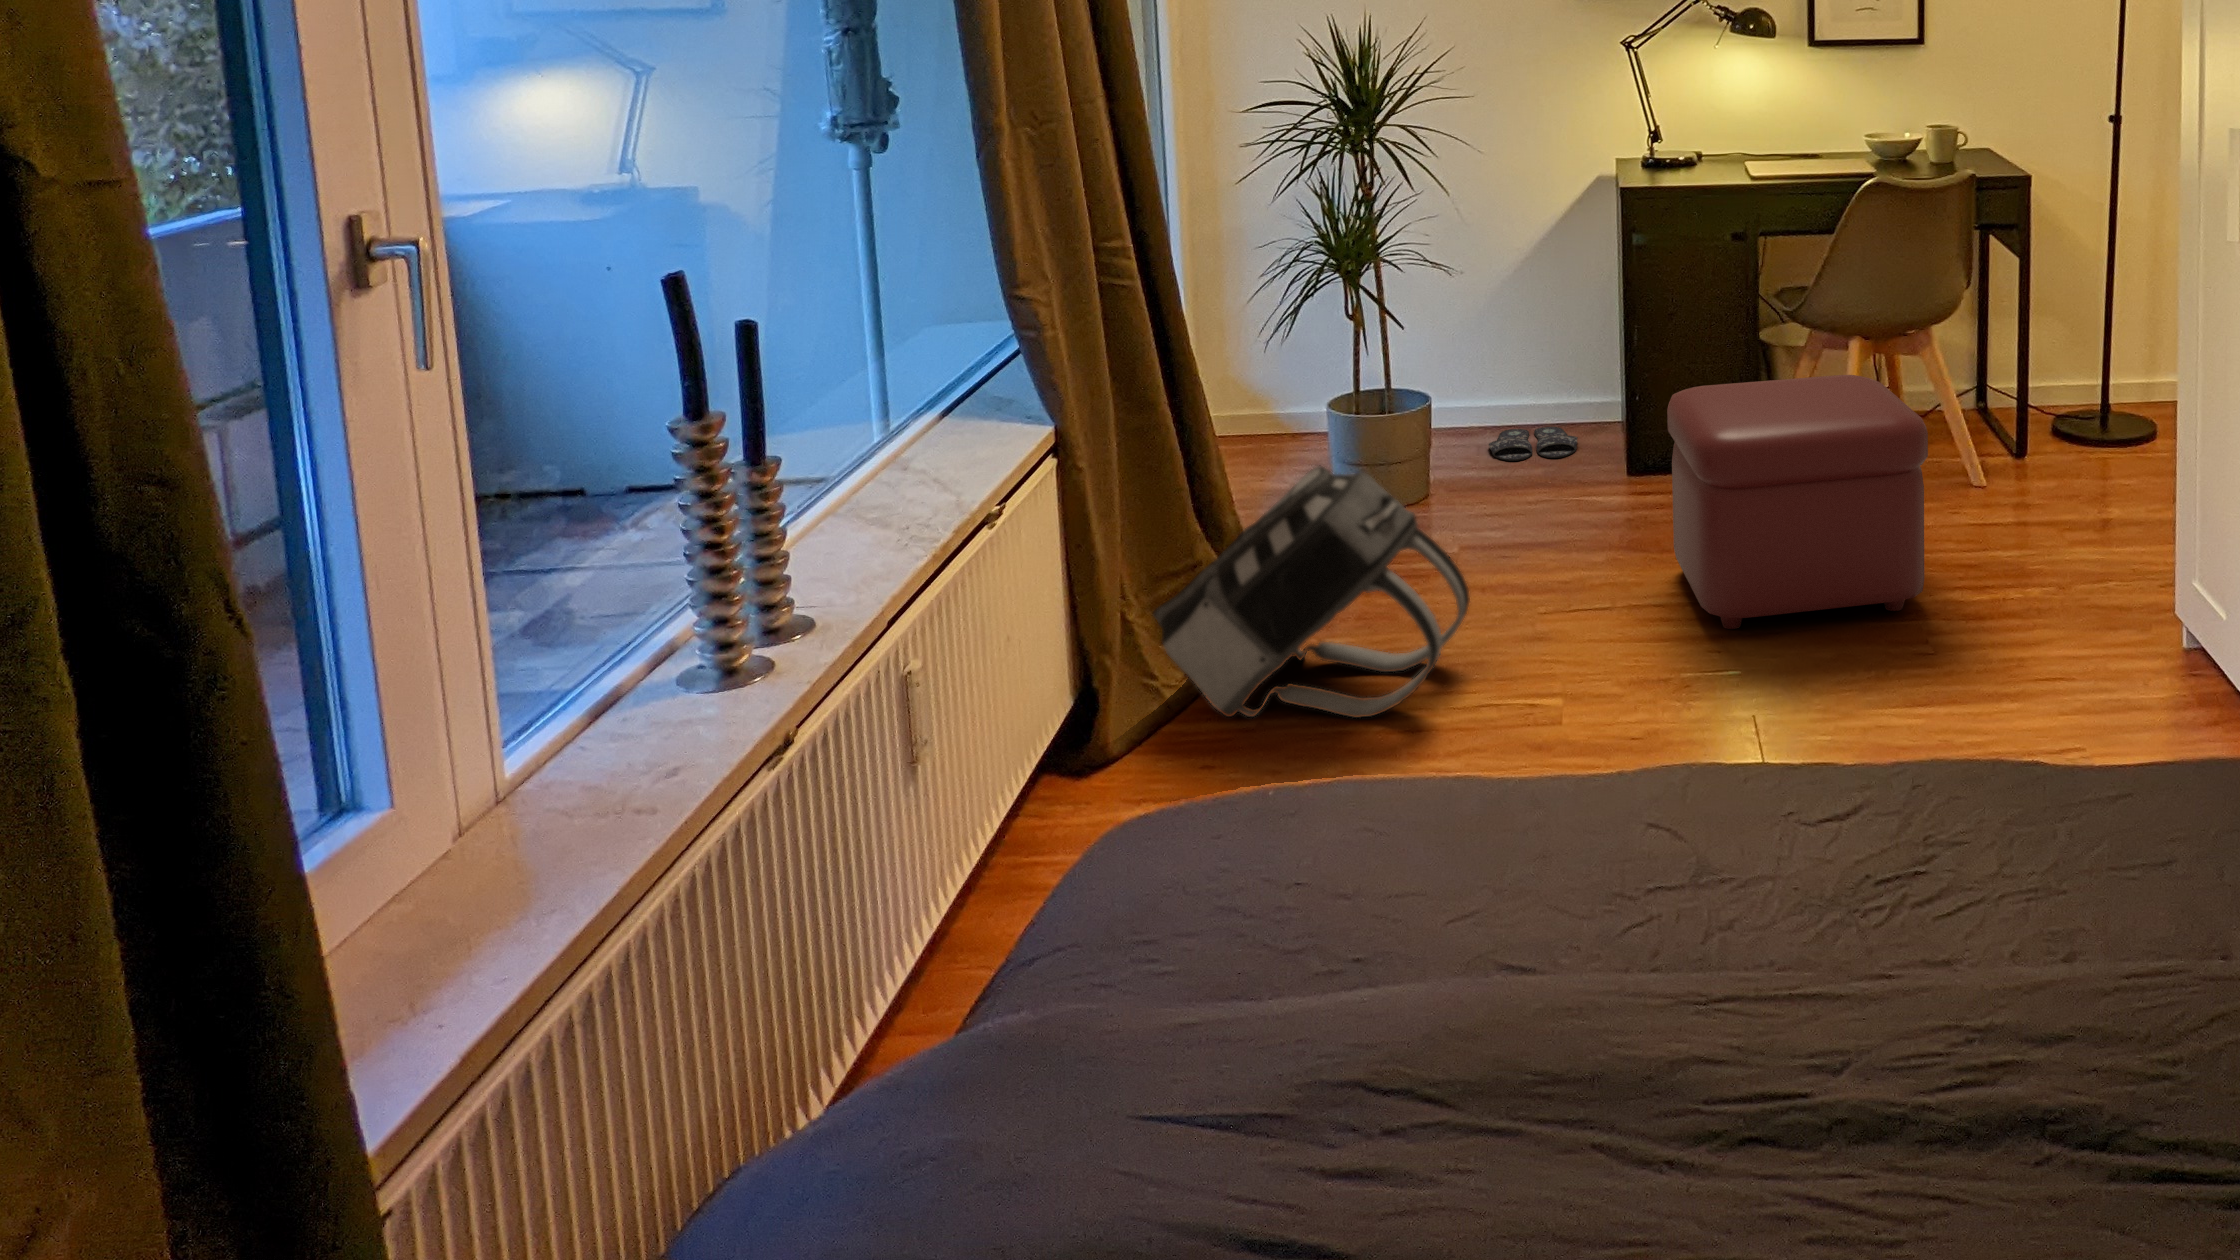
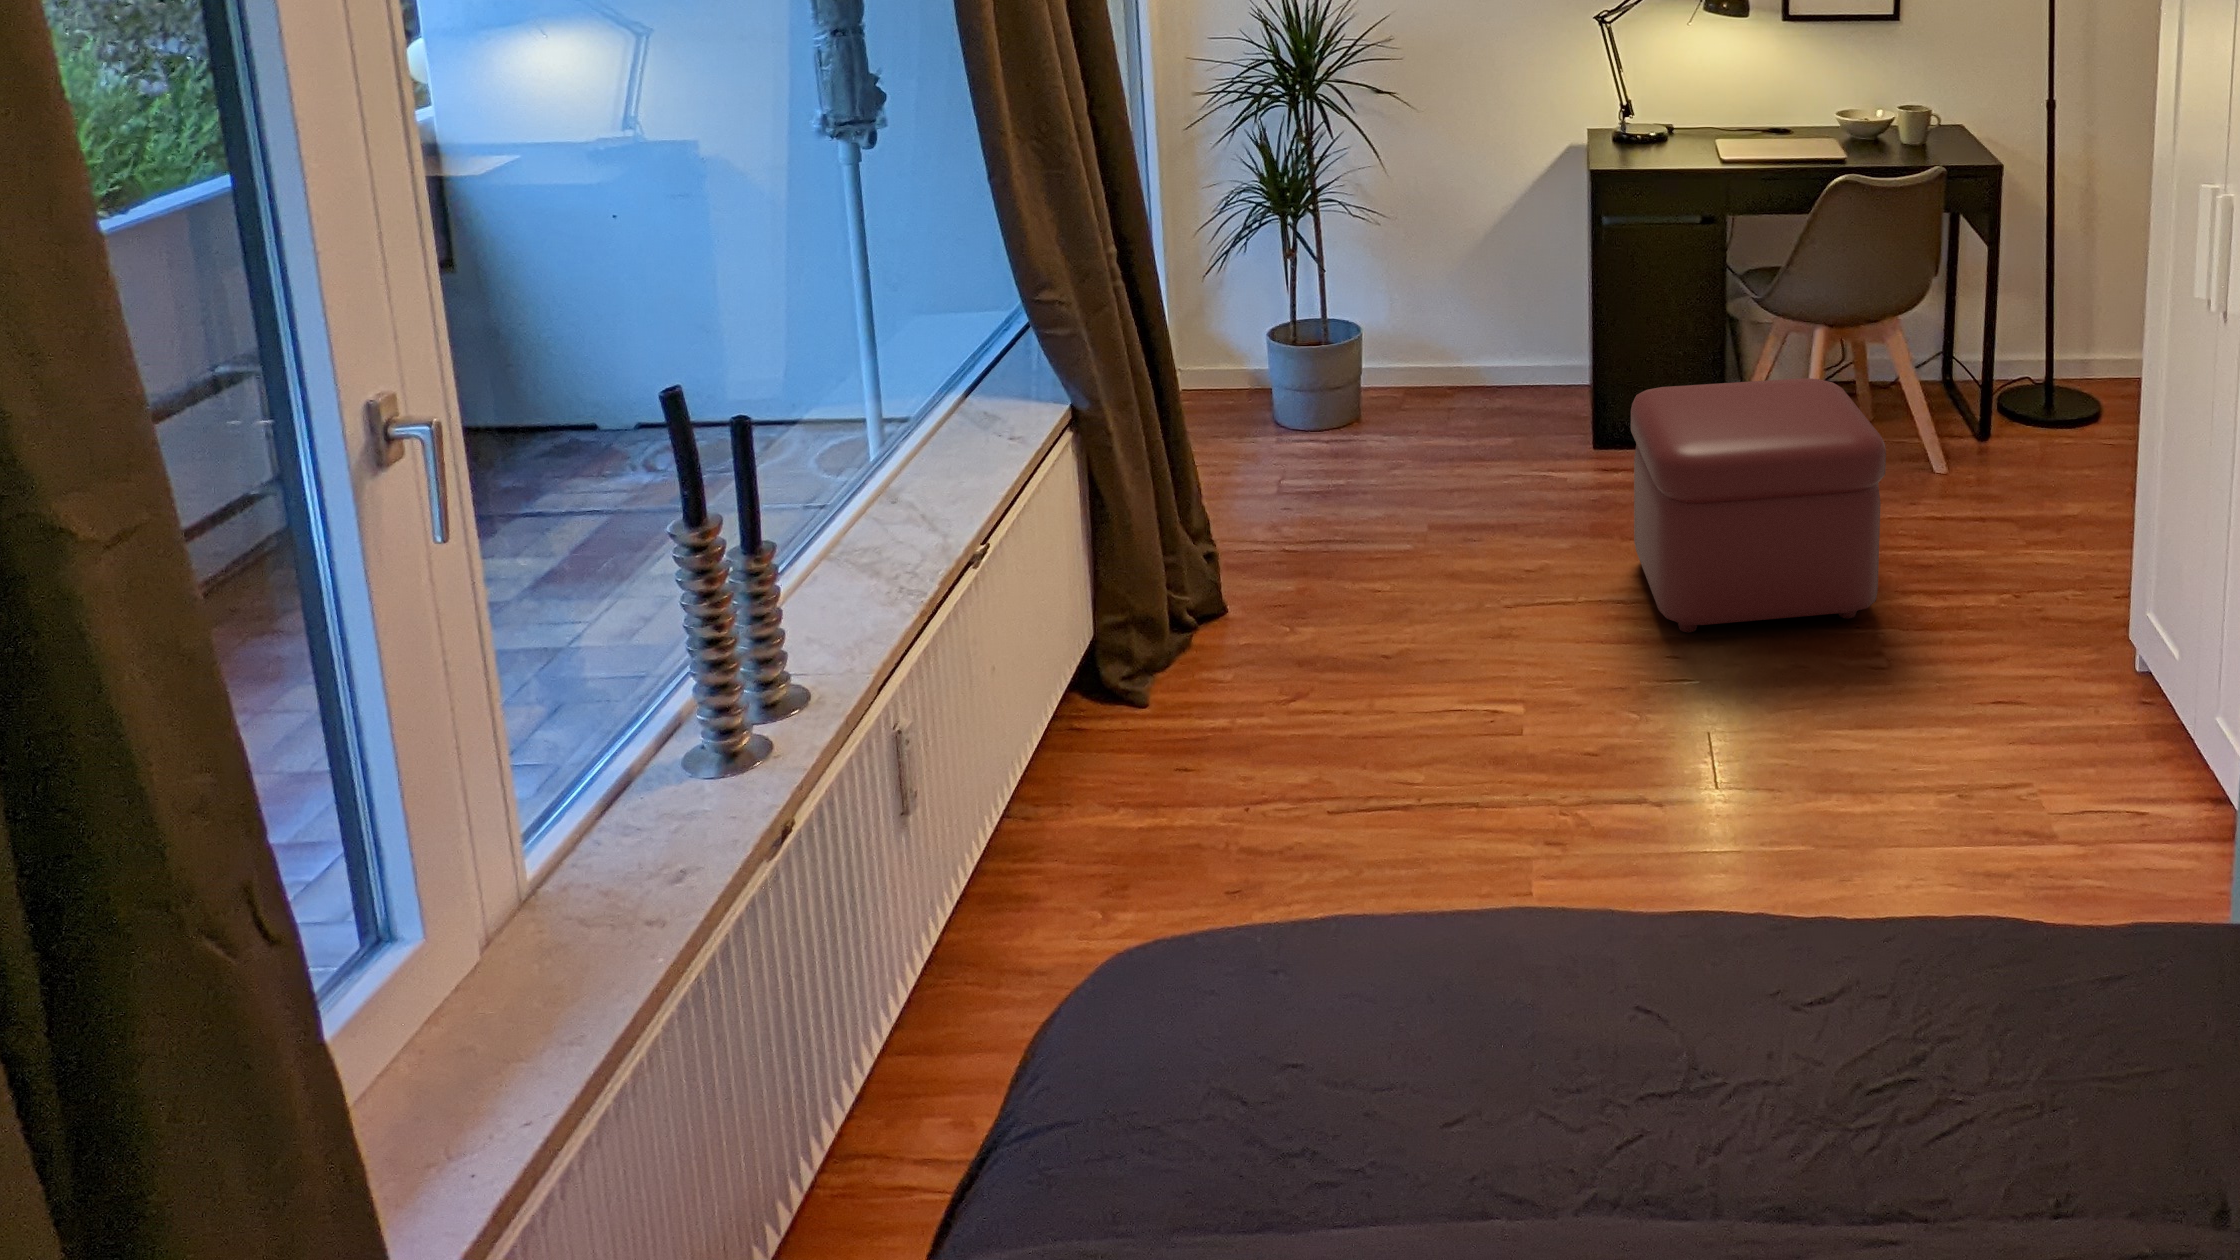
slippers: present [1489,427,1578,461] -> none [1459,387,1545,426]
backpack: present [1153,466,1470,718] -> none [1133,473,1435,719]

